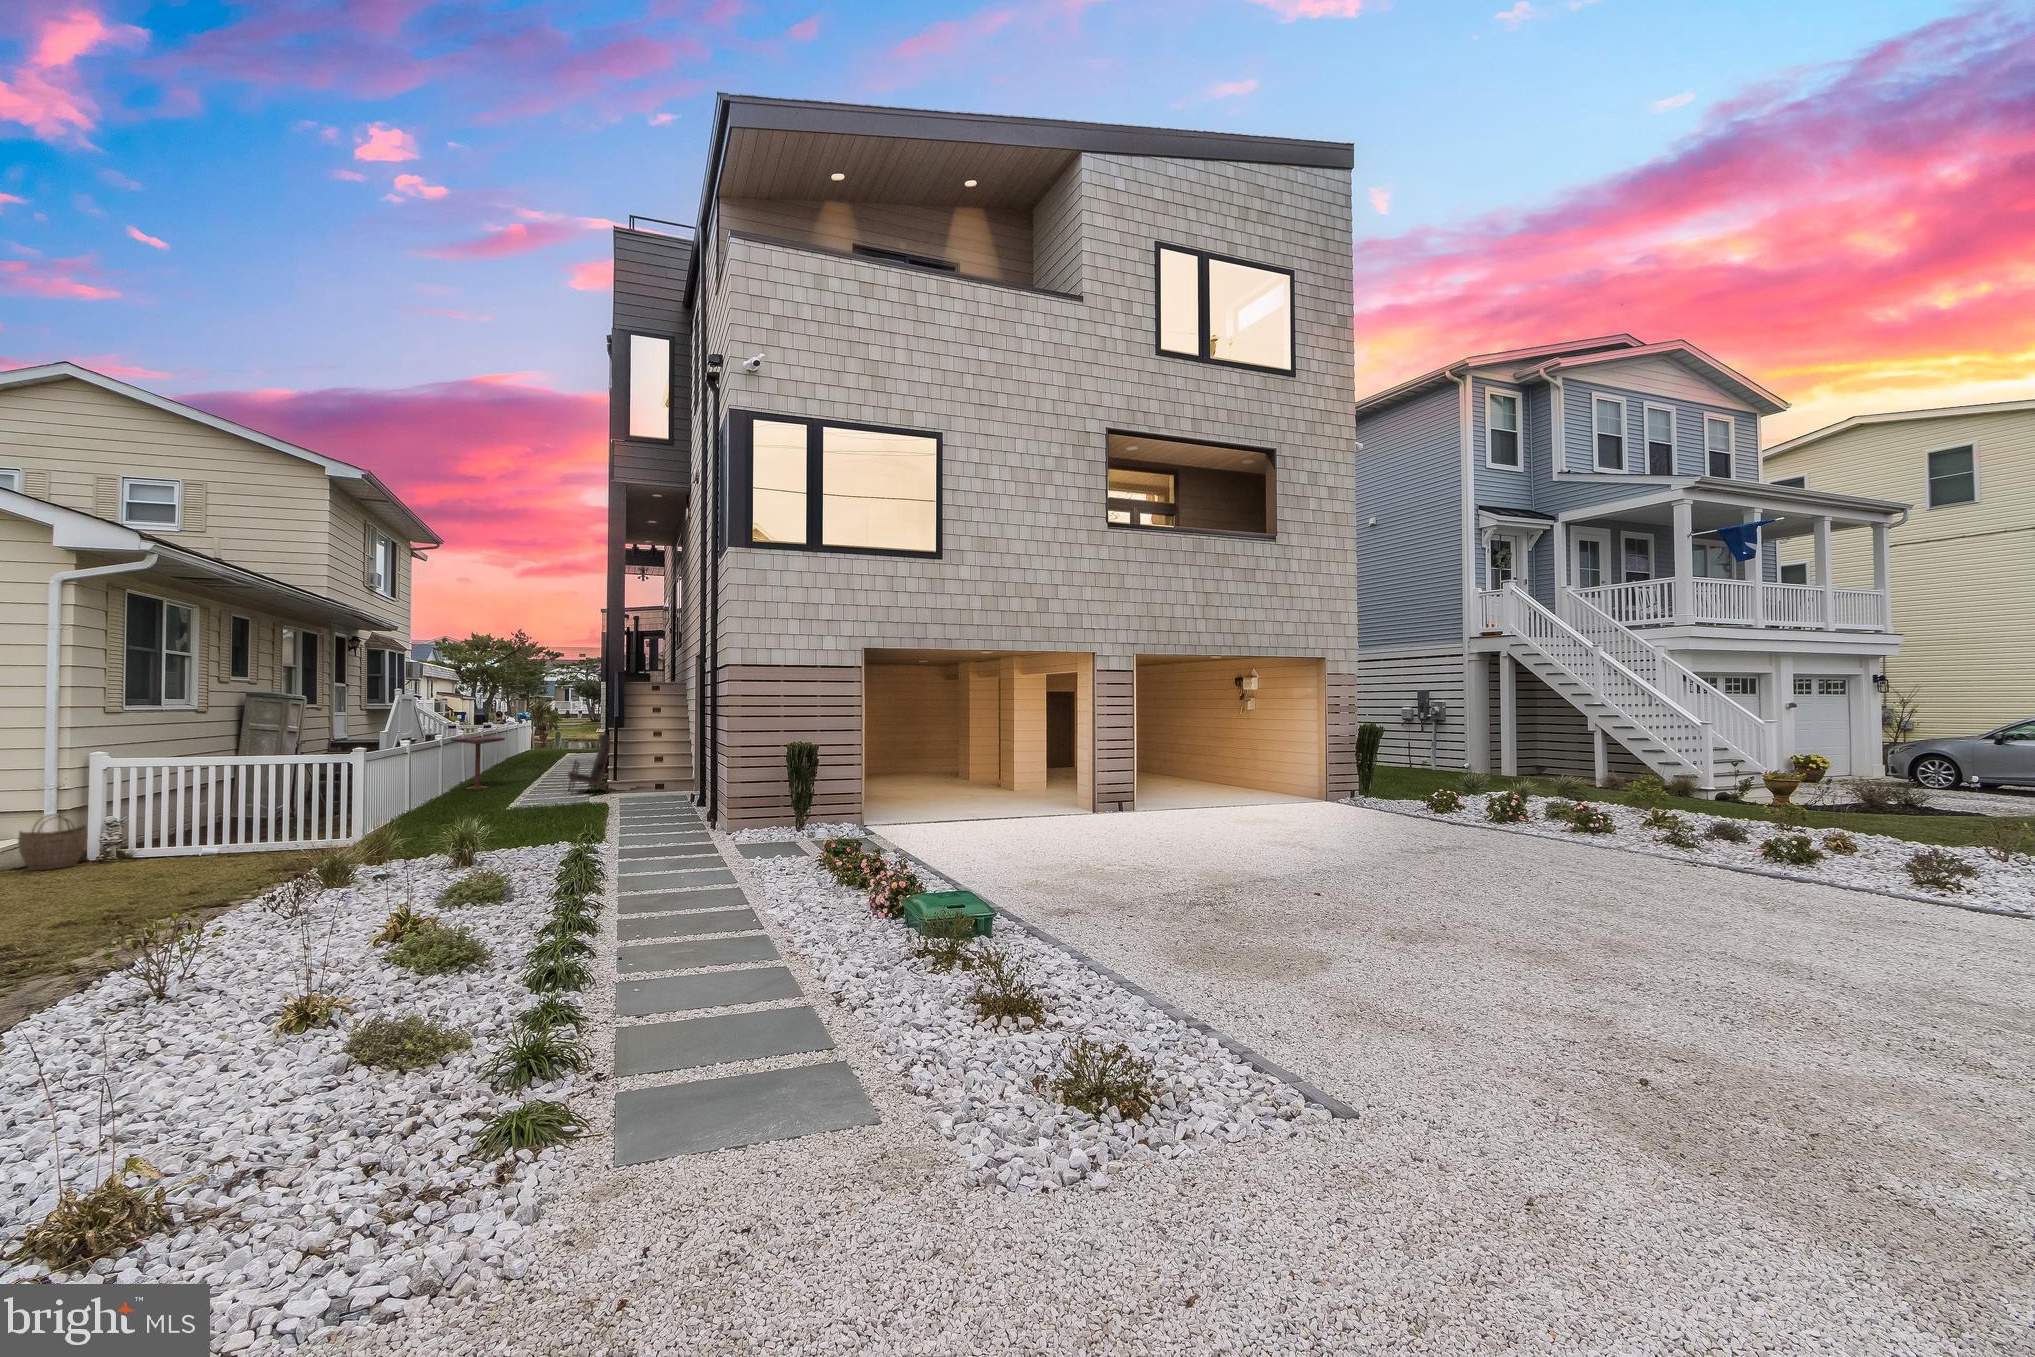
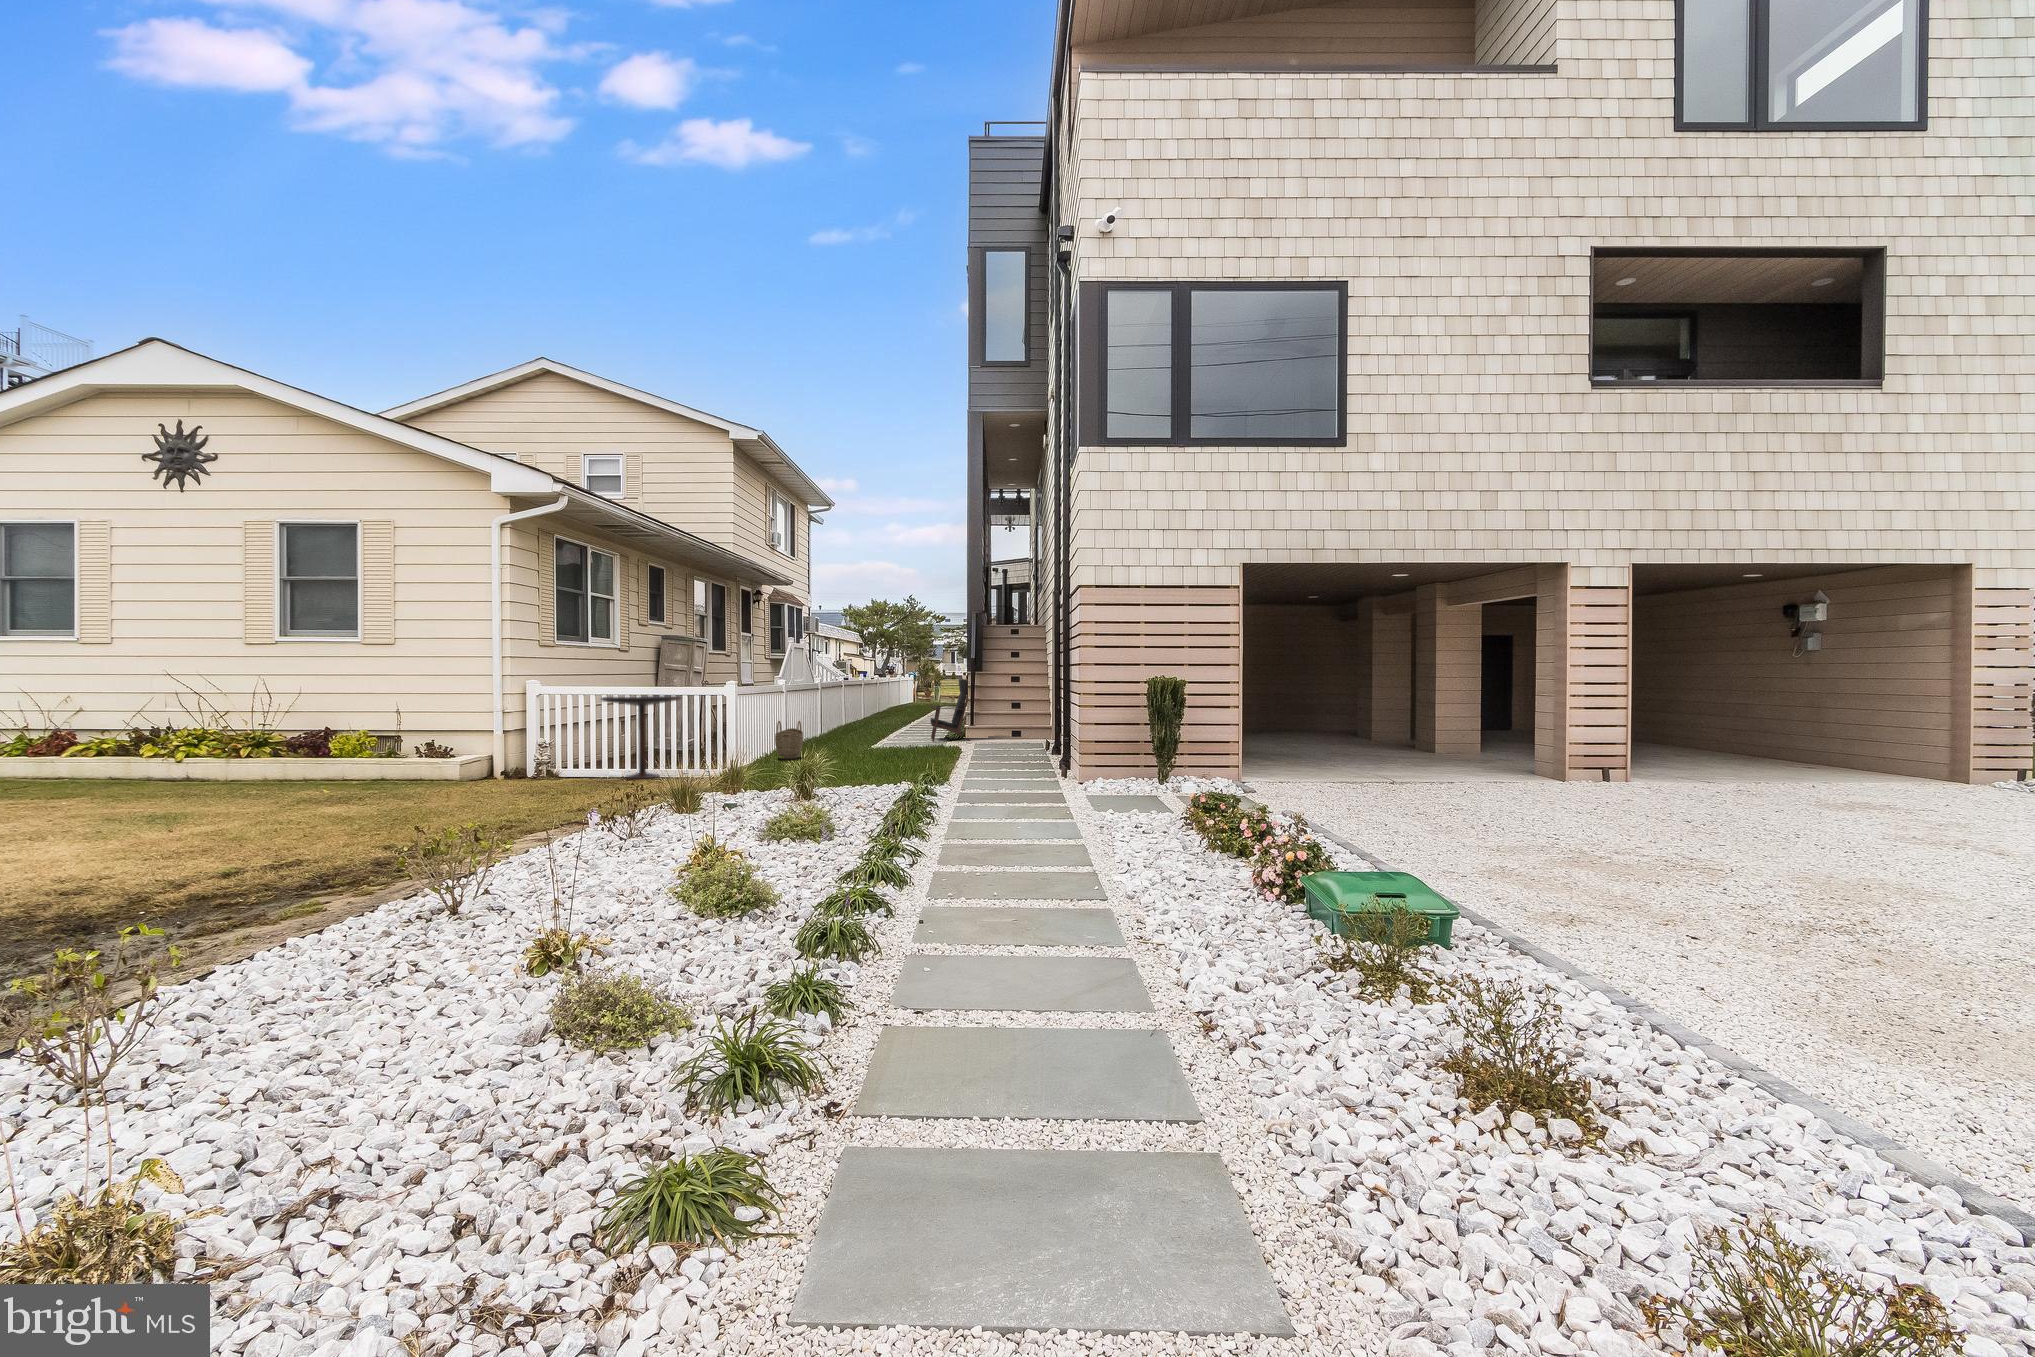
pedestal table: present [451,737,505,790] -> present [601,695,681,779]
woven basket: present [18,815,87,871] -> present [775,721,803,759]

